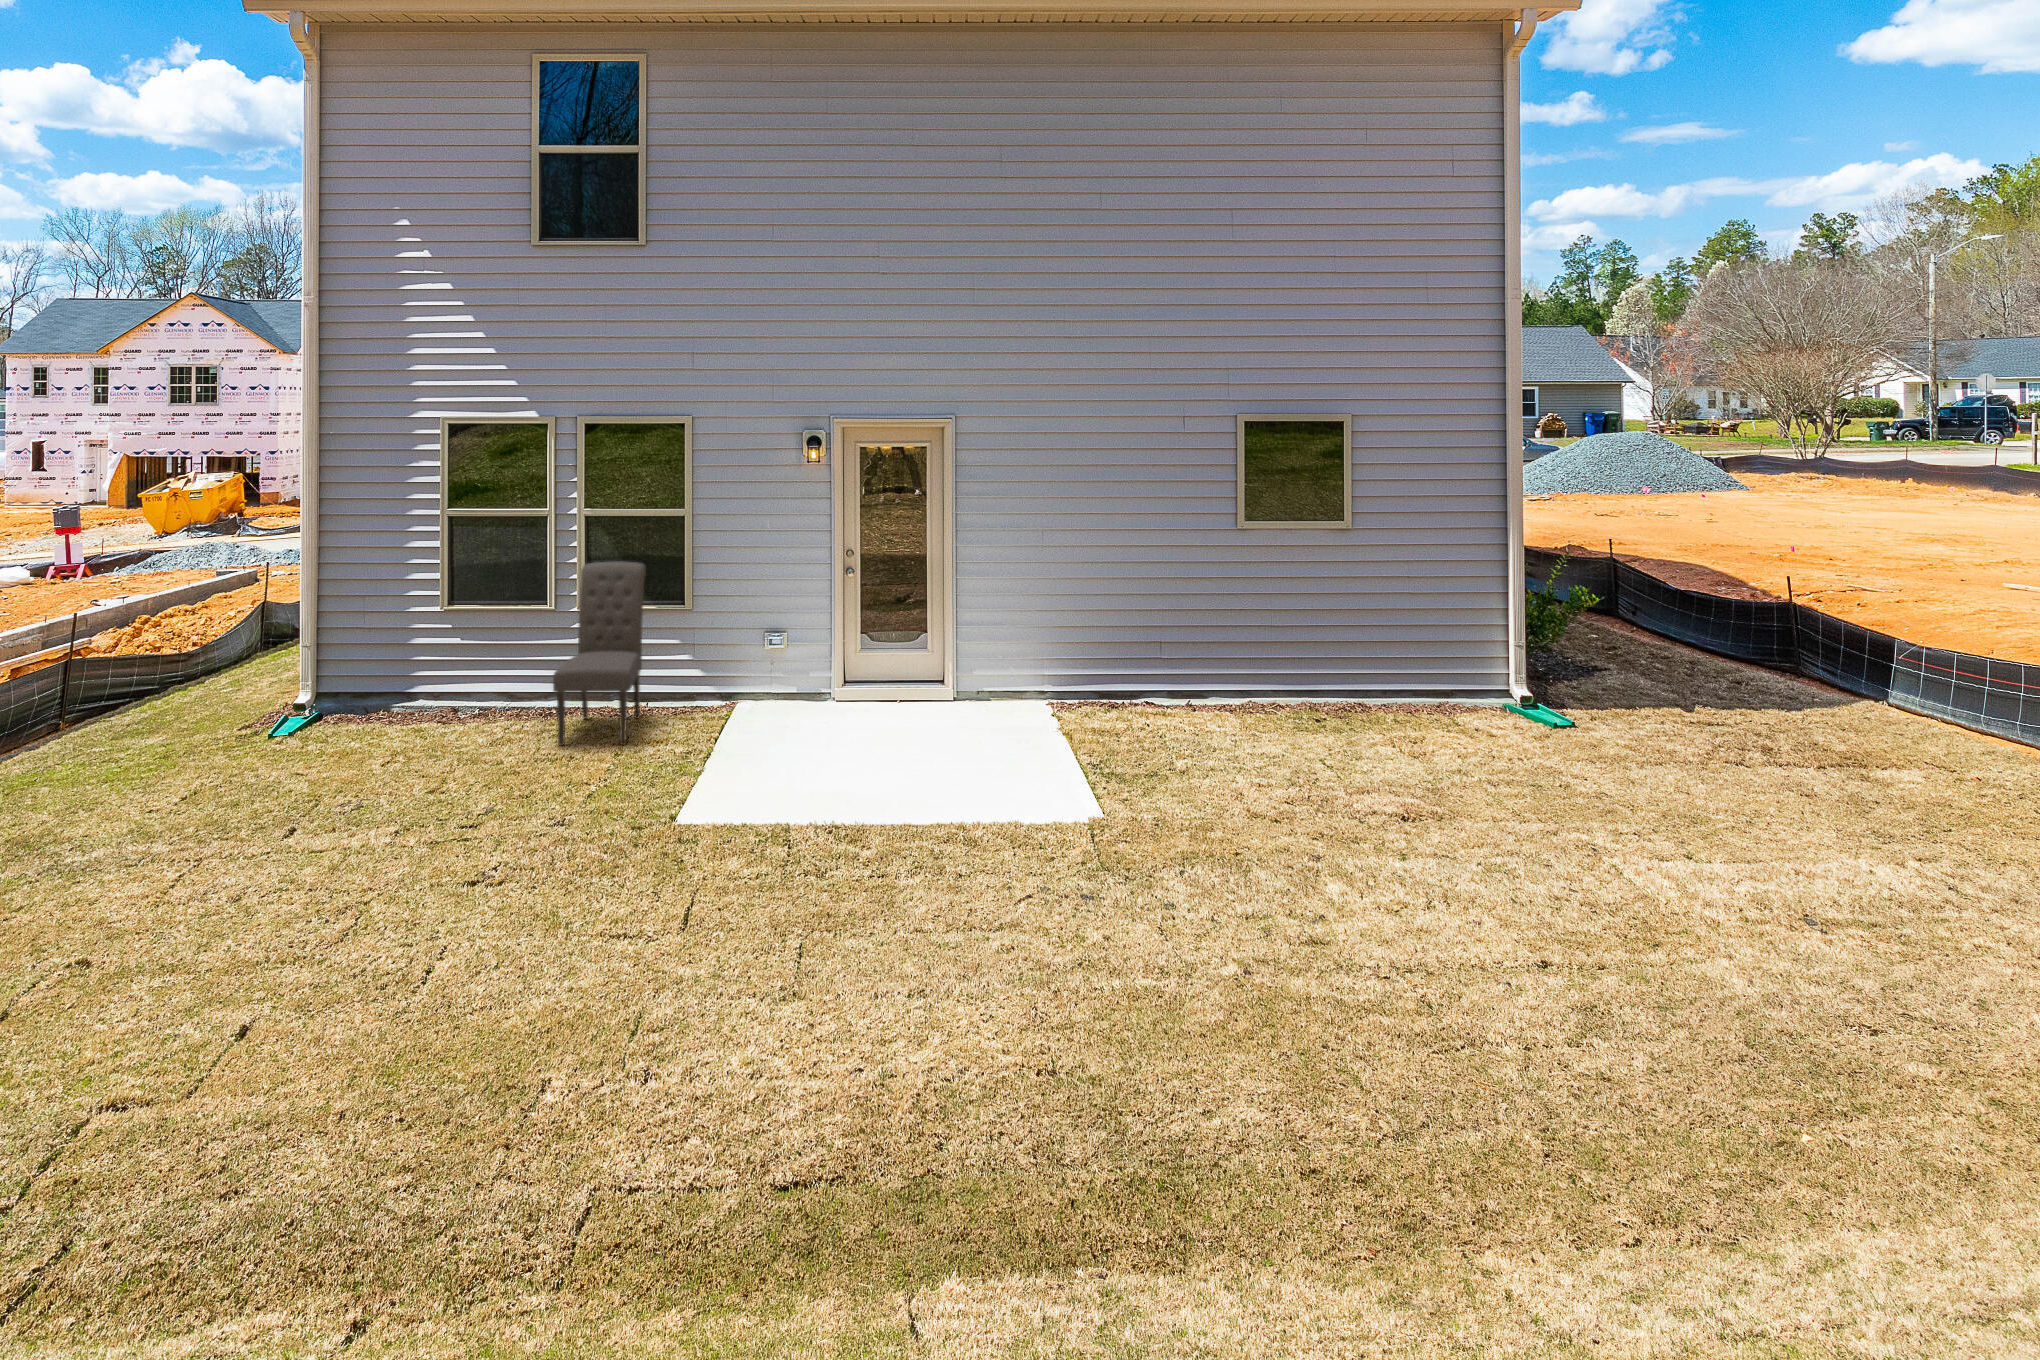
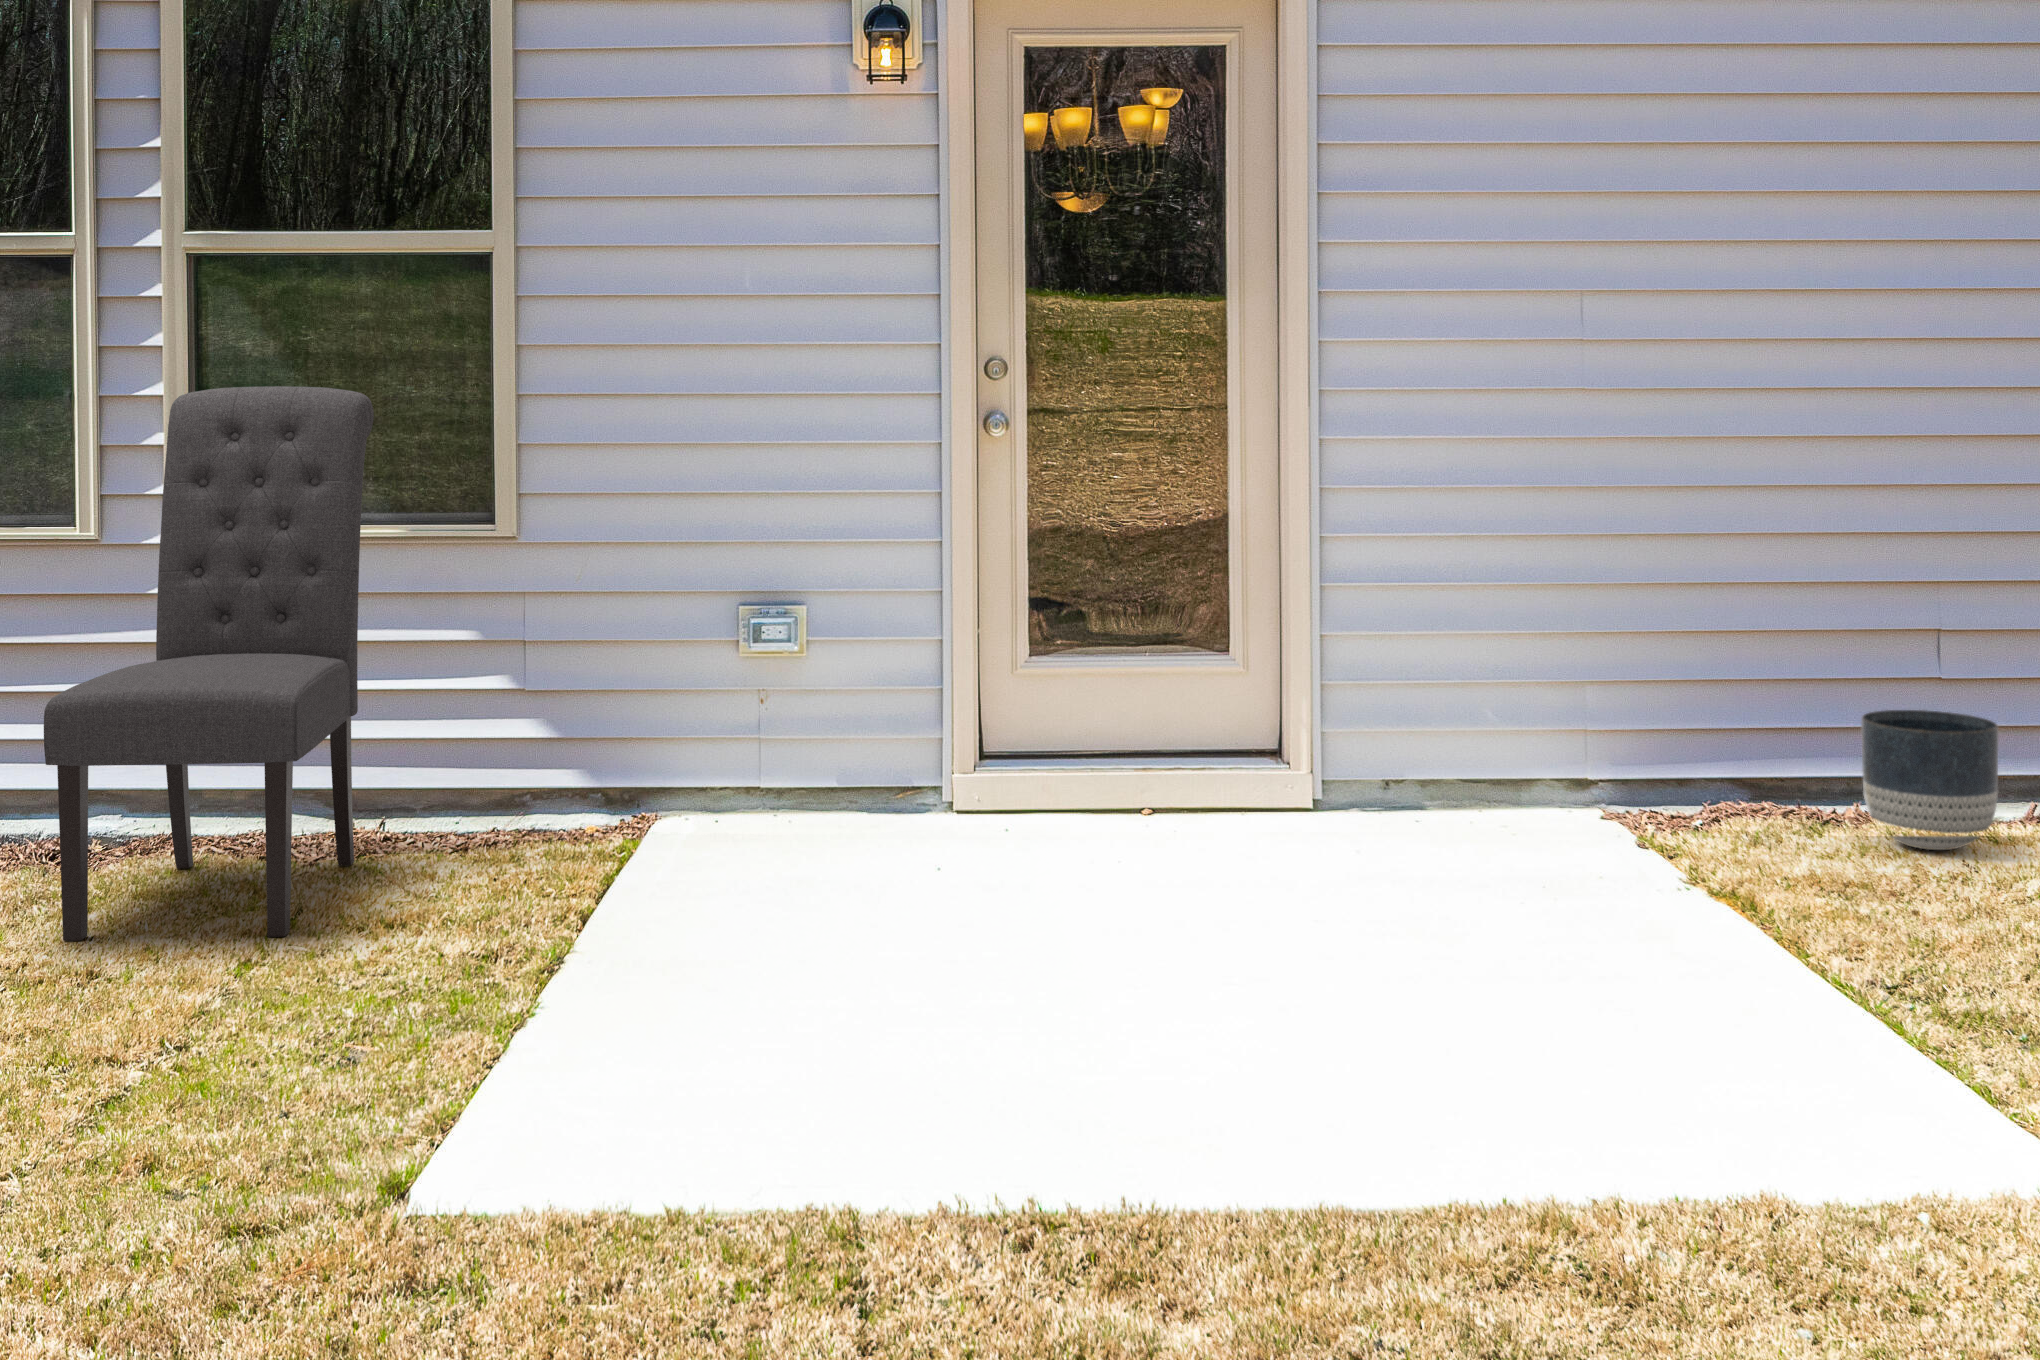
planter: none [1133,668,1174,716] -> present [1861,710,1999,850]

